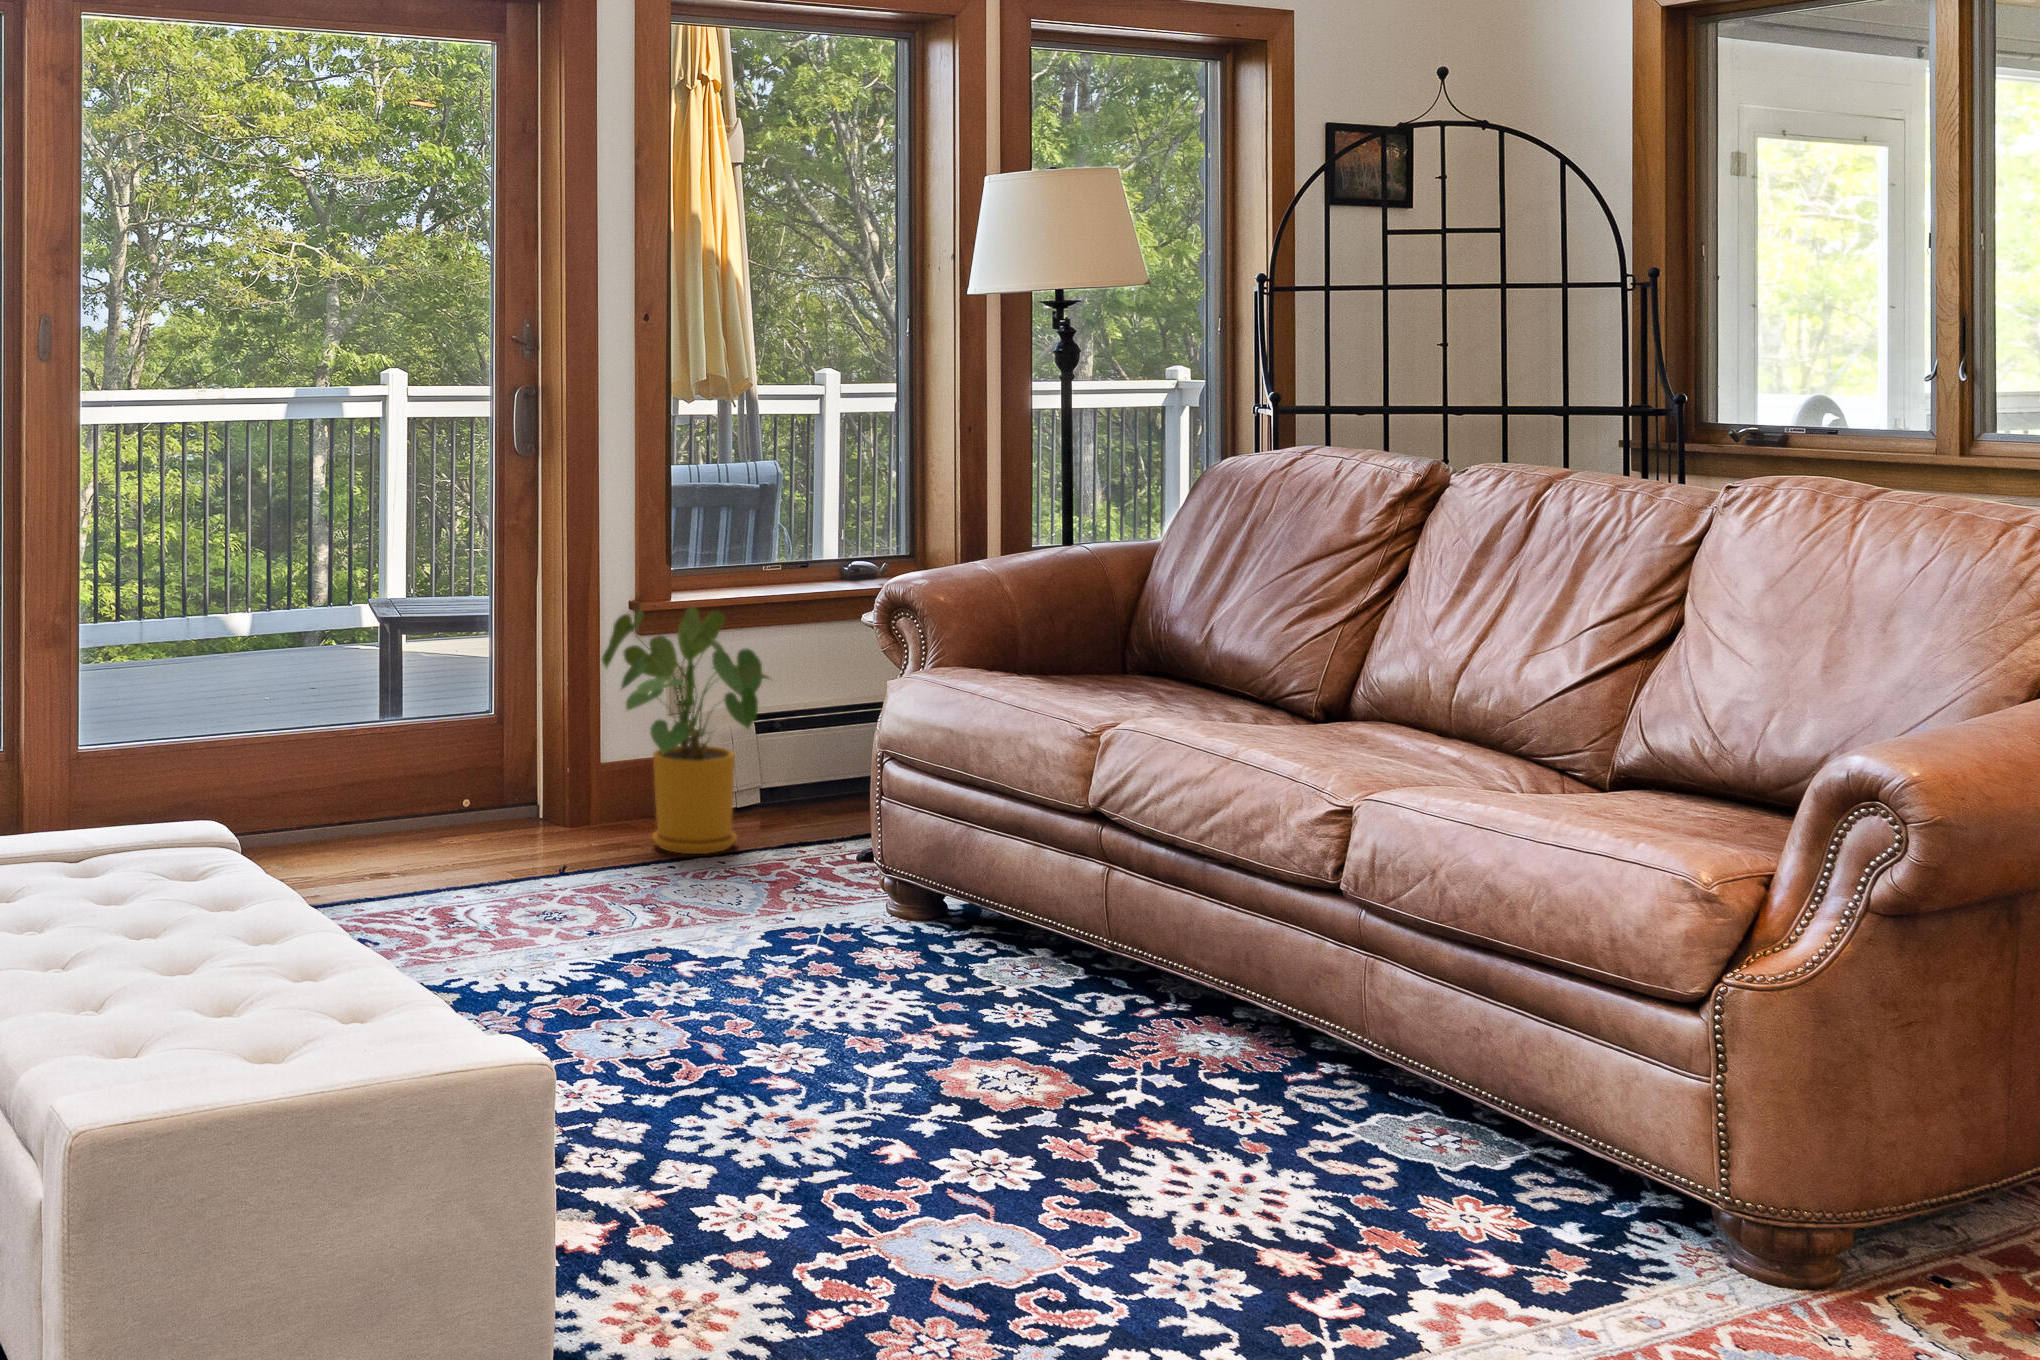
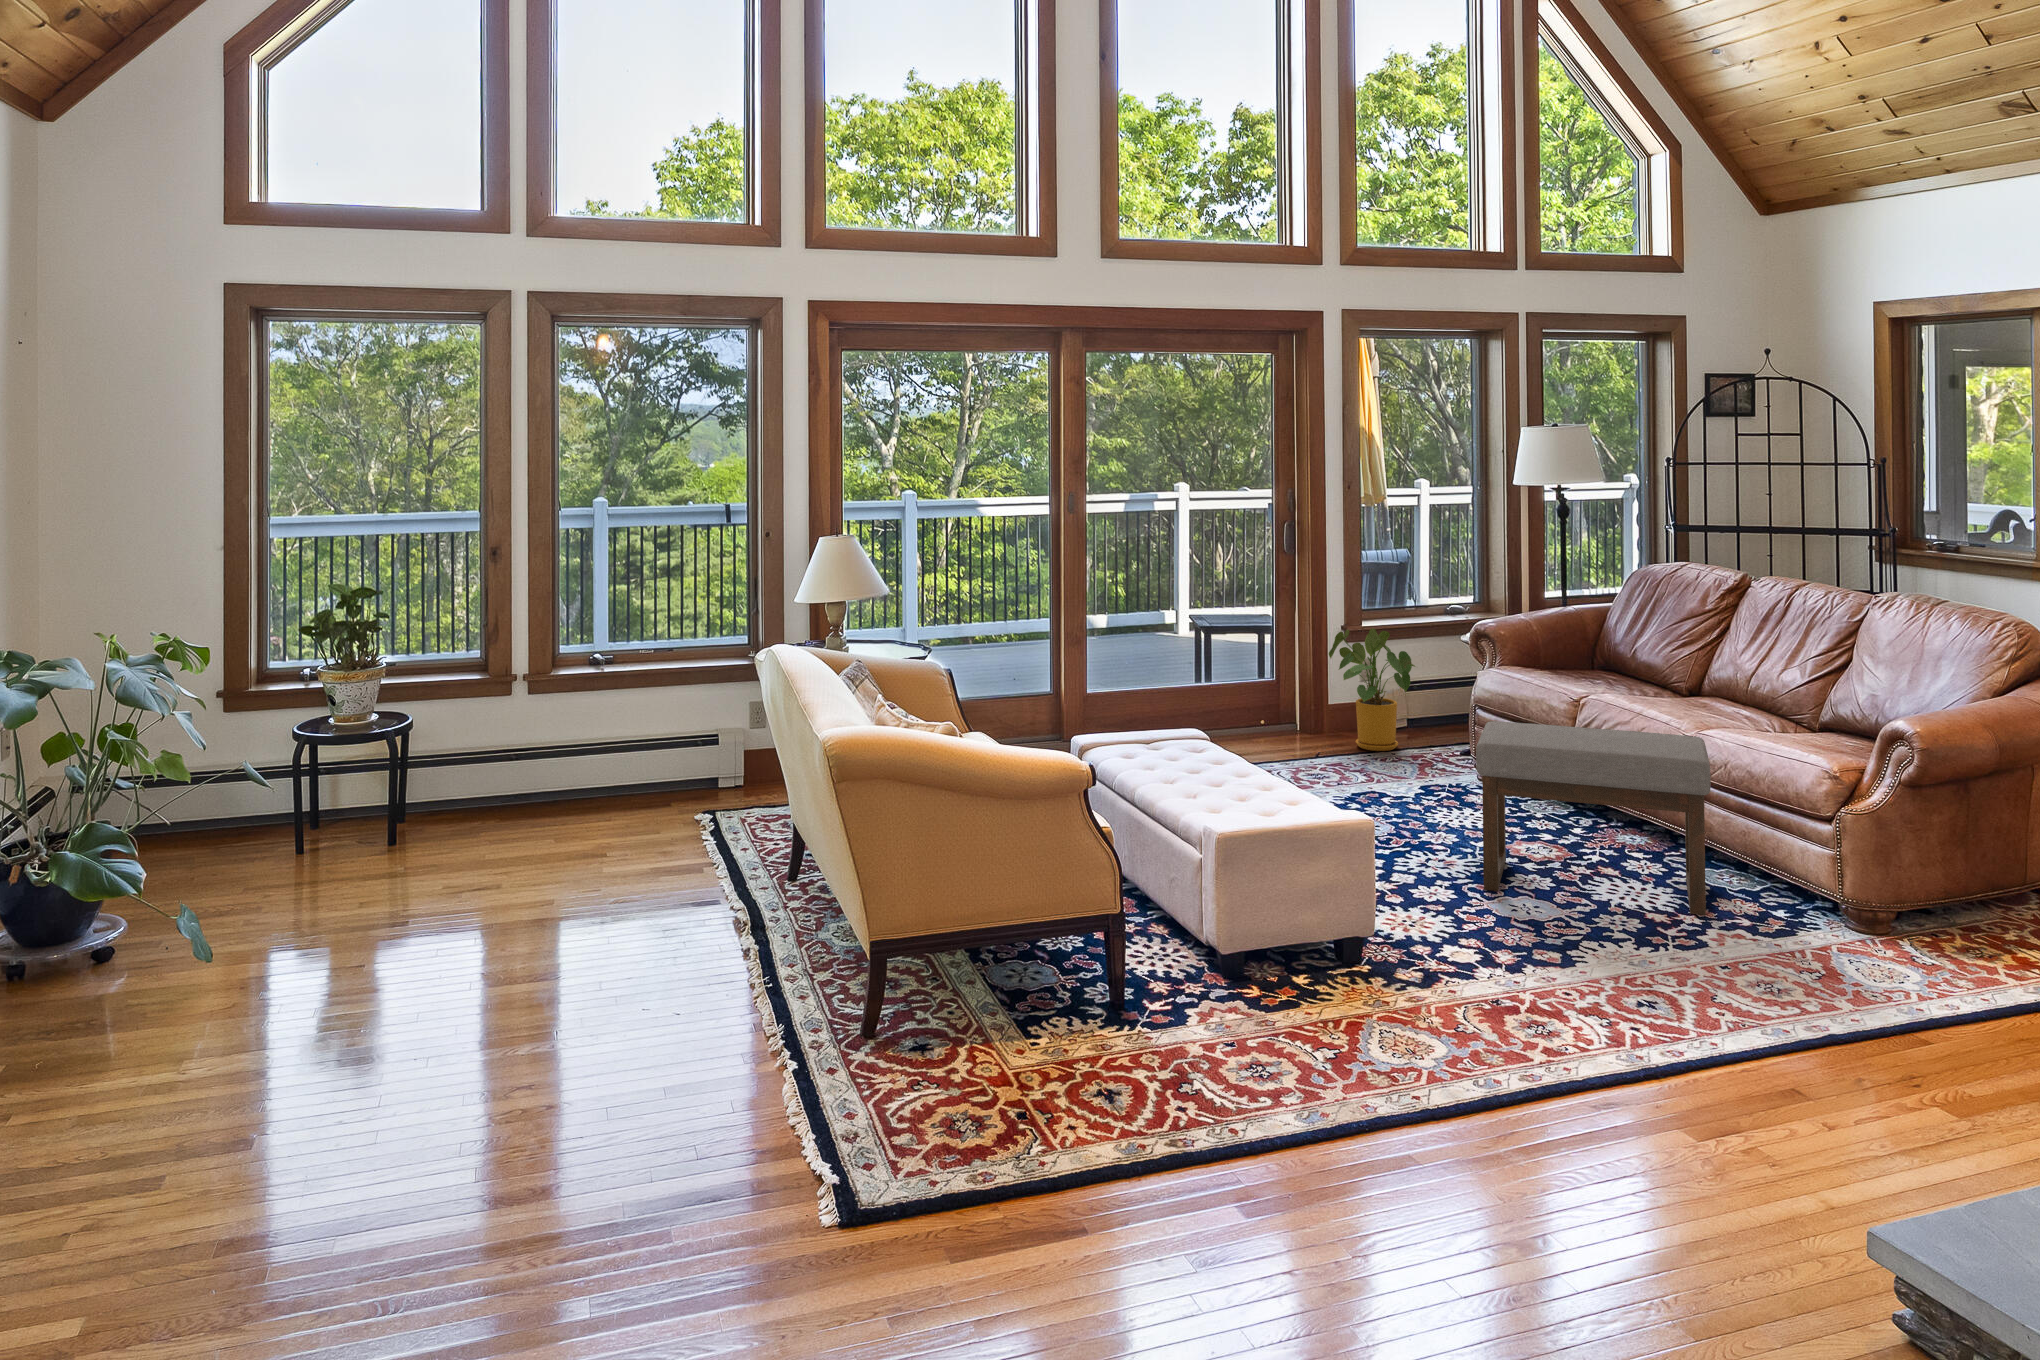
ottoman: none [856,788,1413,1245] -> present [1476,721,1711,915]

